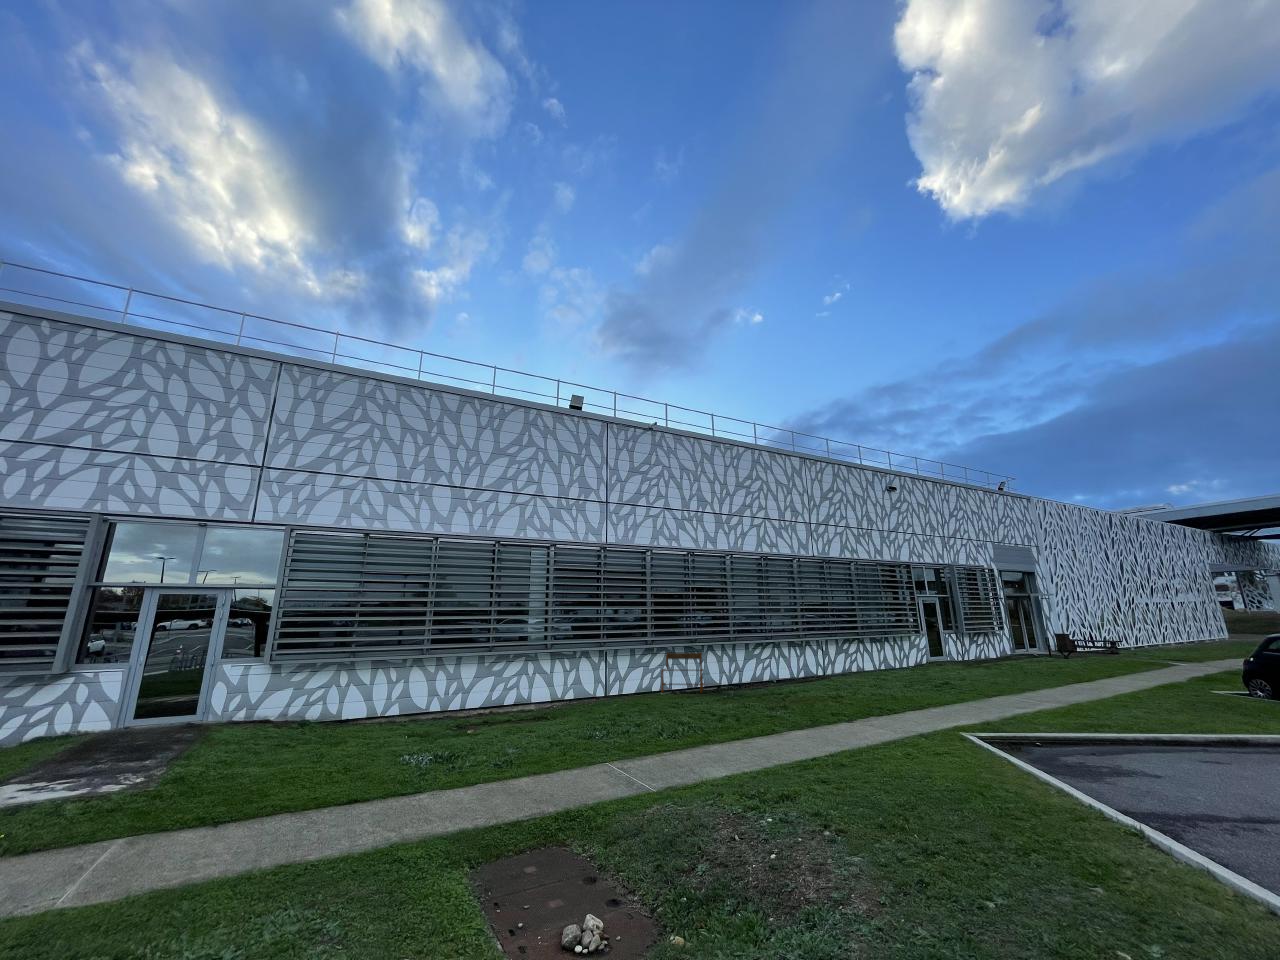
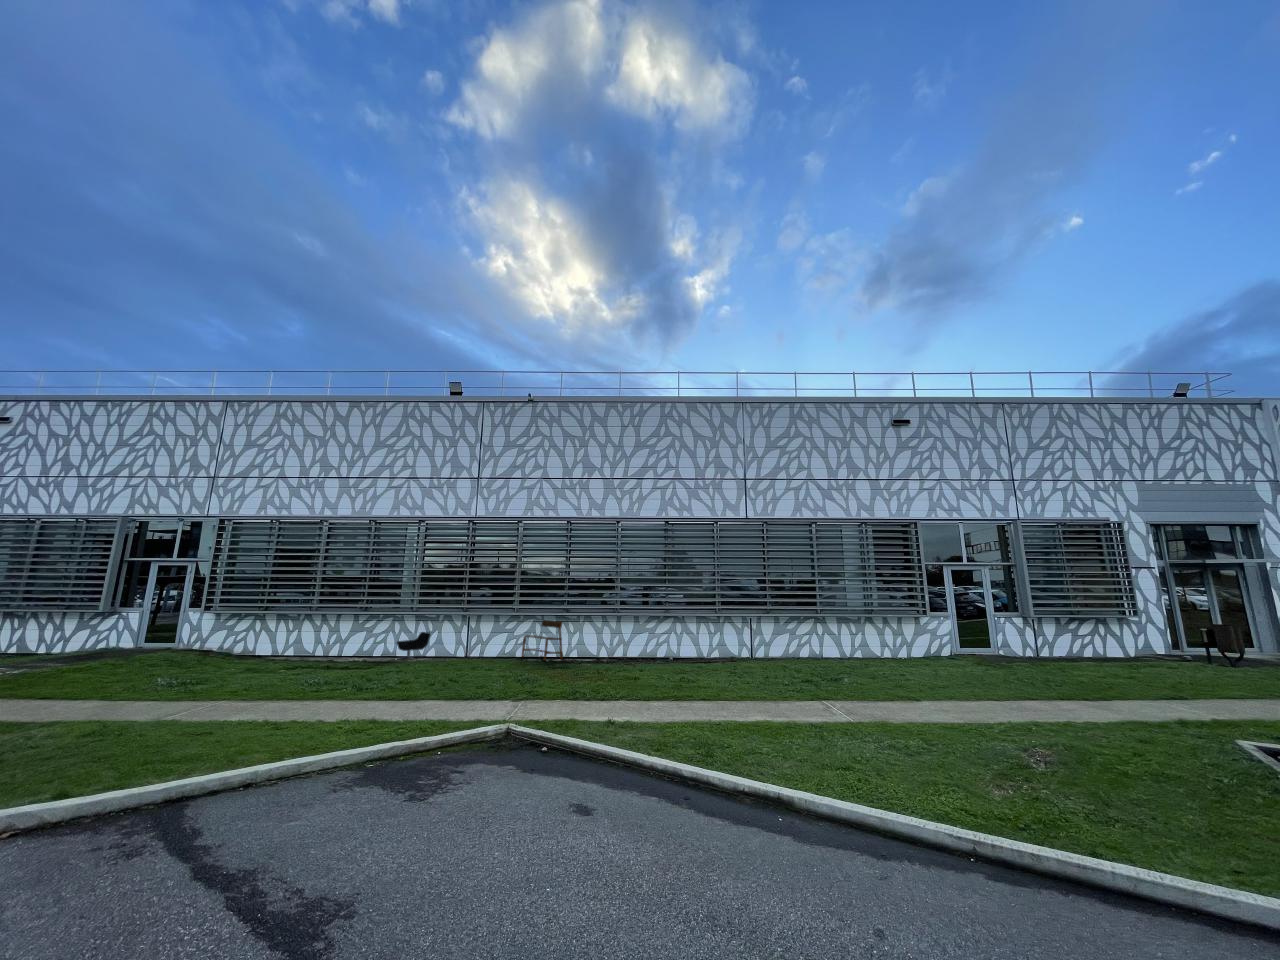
lounge chair: none [544,672,581,705] -> present [397,632,431,658]

